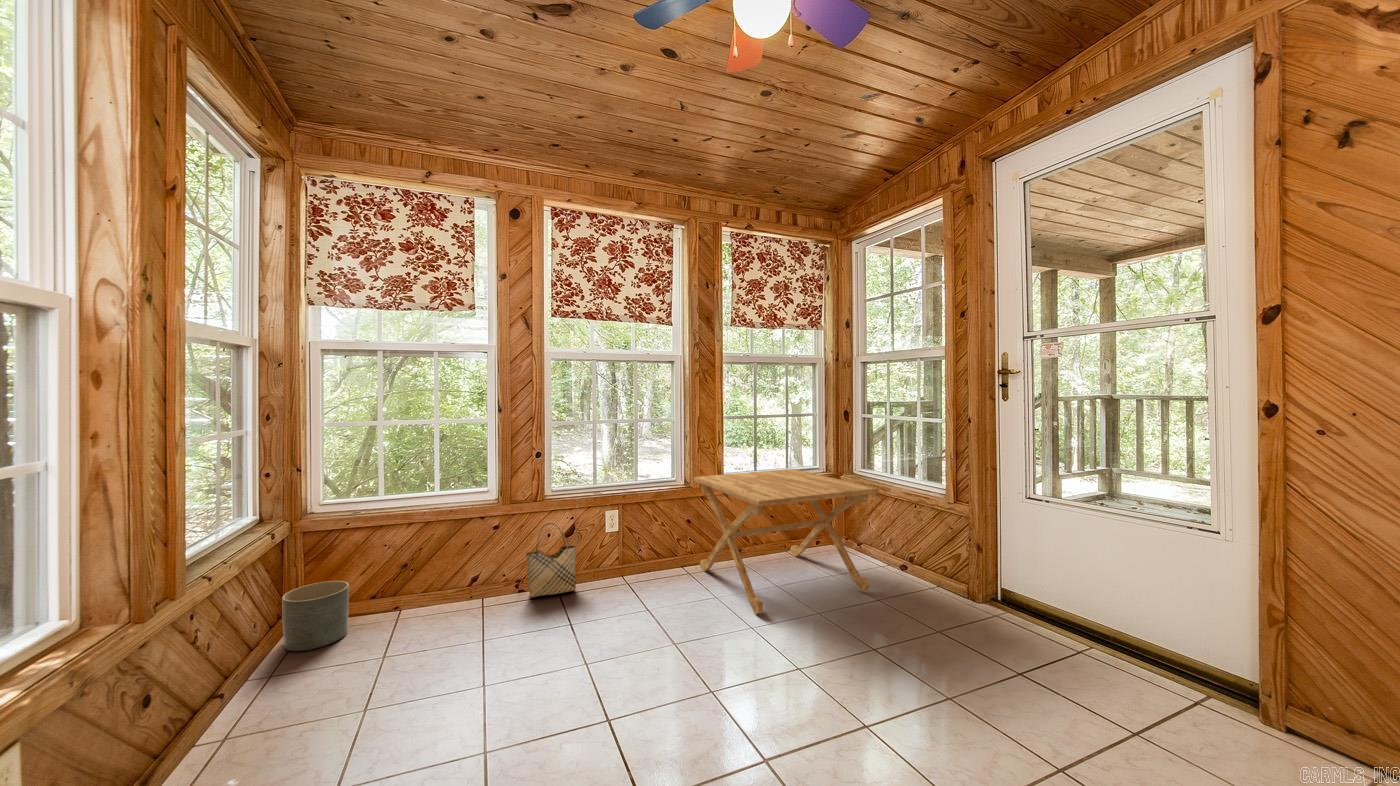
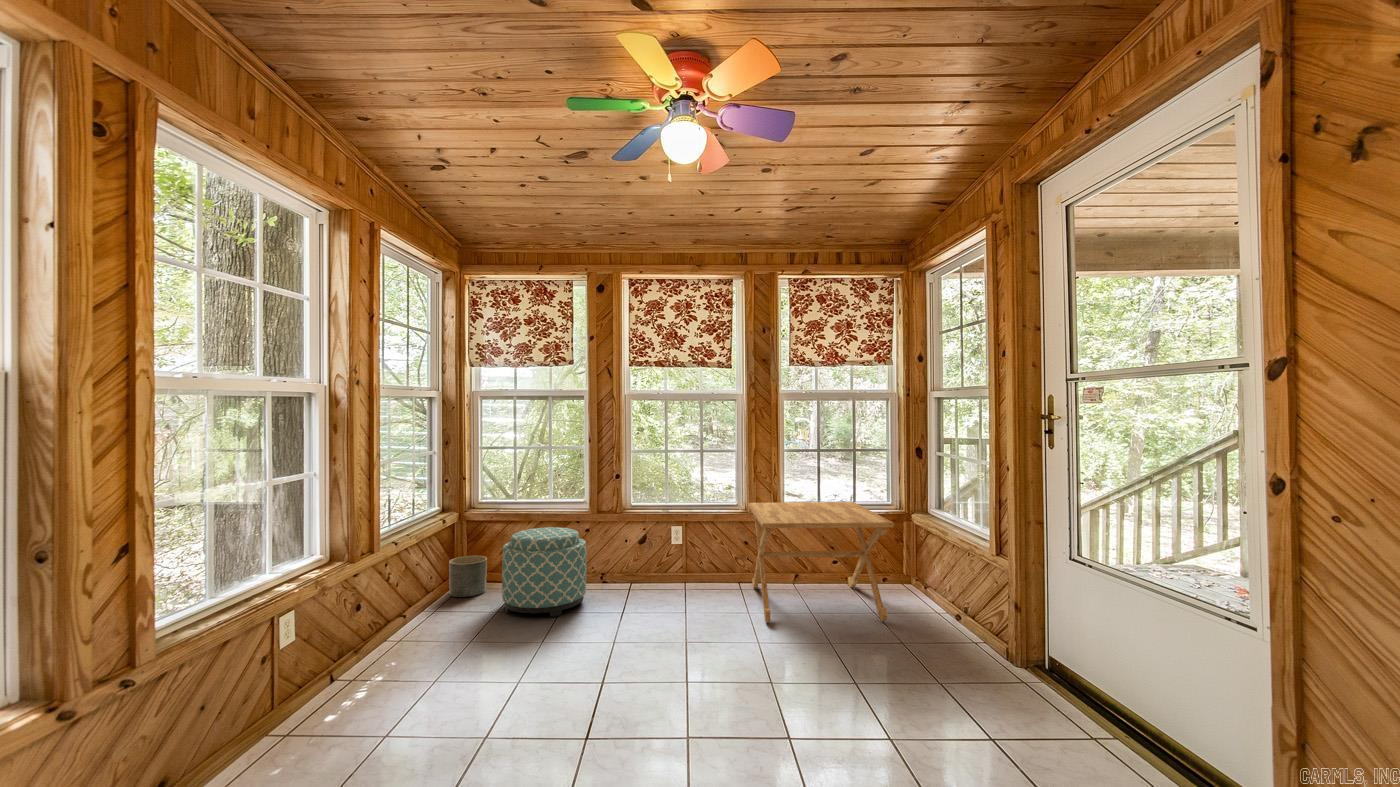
woven basket: present [526,523,576,597] -> none [603,531,643,588]
ottoman: none [390,528,518,666] -> present [502,527,586,617]

